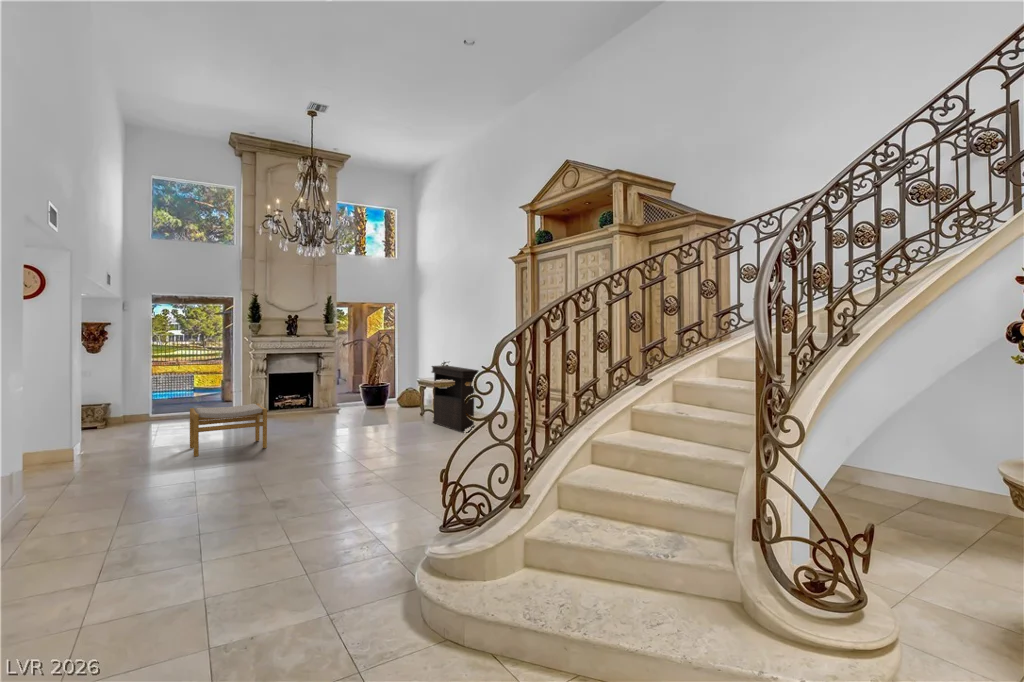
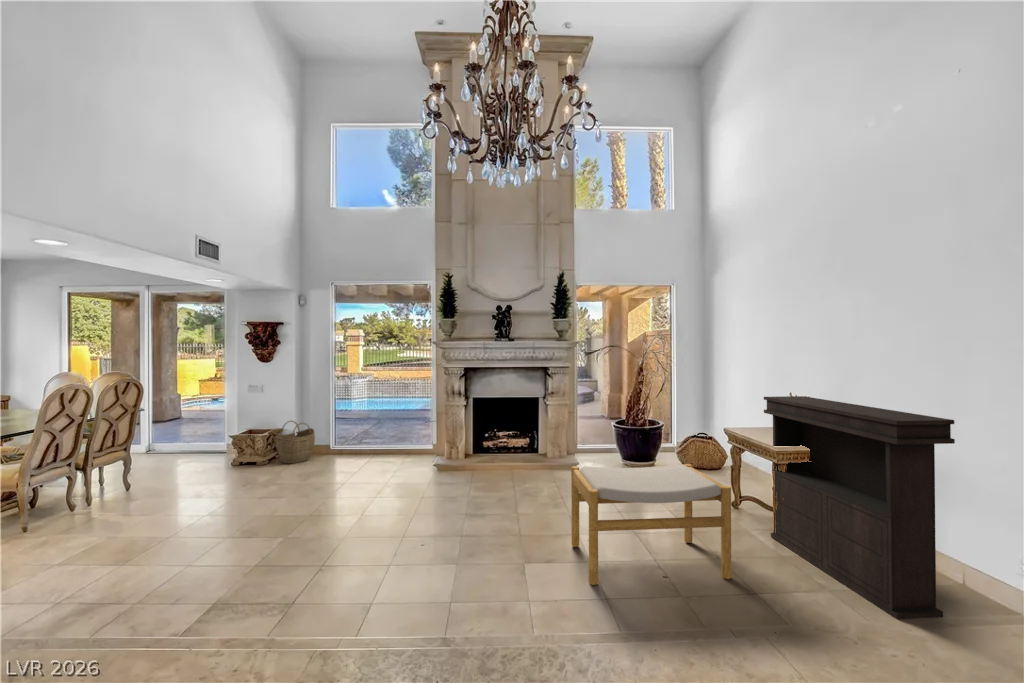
woven basket: none [109,396,141,427] -> present [276,421,315,464]
footstool: present [190,404,267,456] -> present [571,464,731,585]

